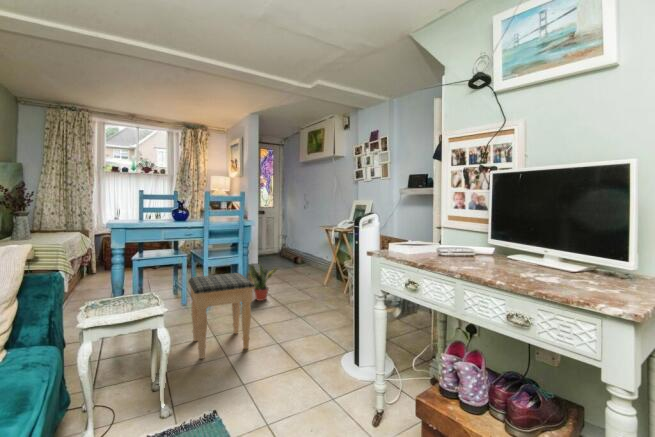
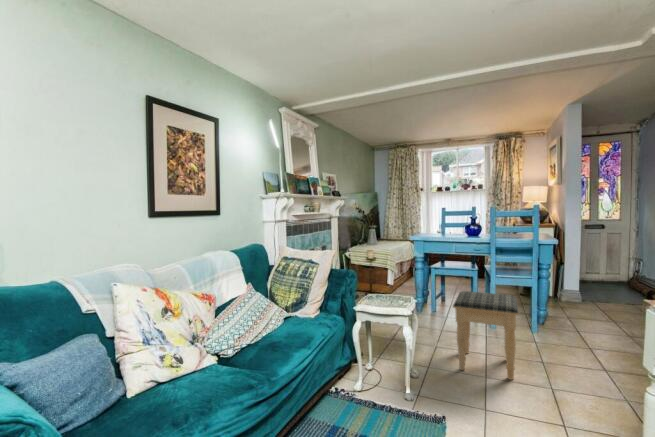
potted plant: present [250,265,277,301] -> none [548,286,588,337]

